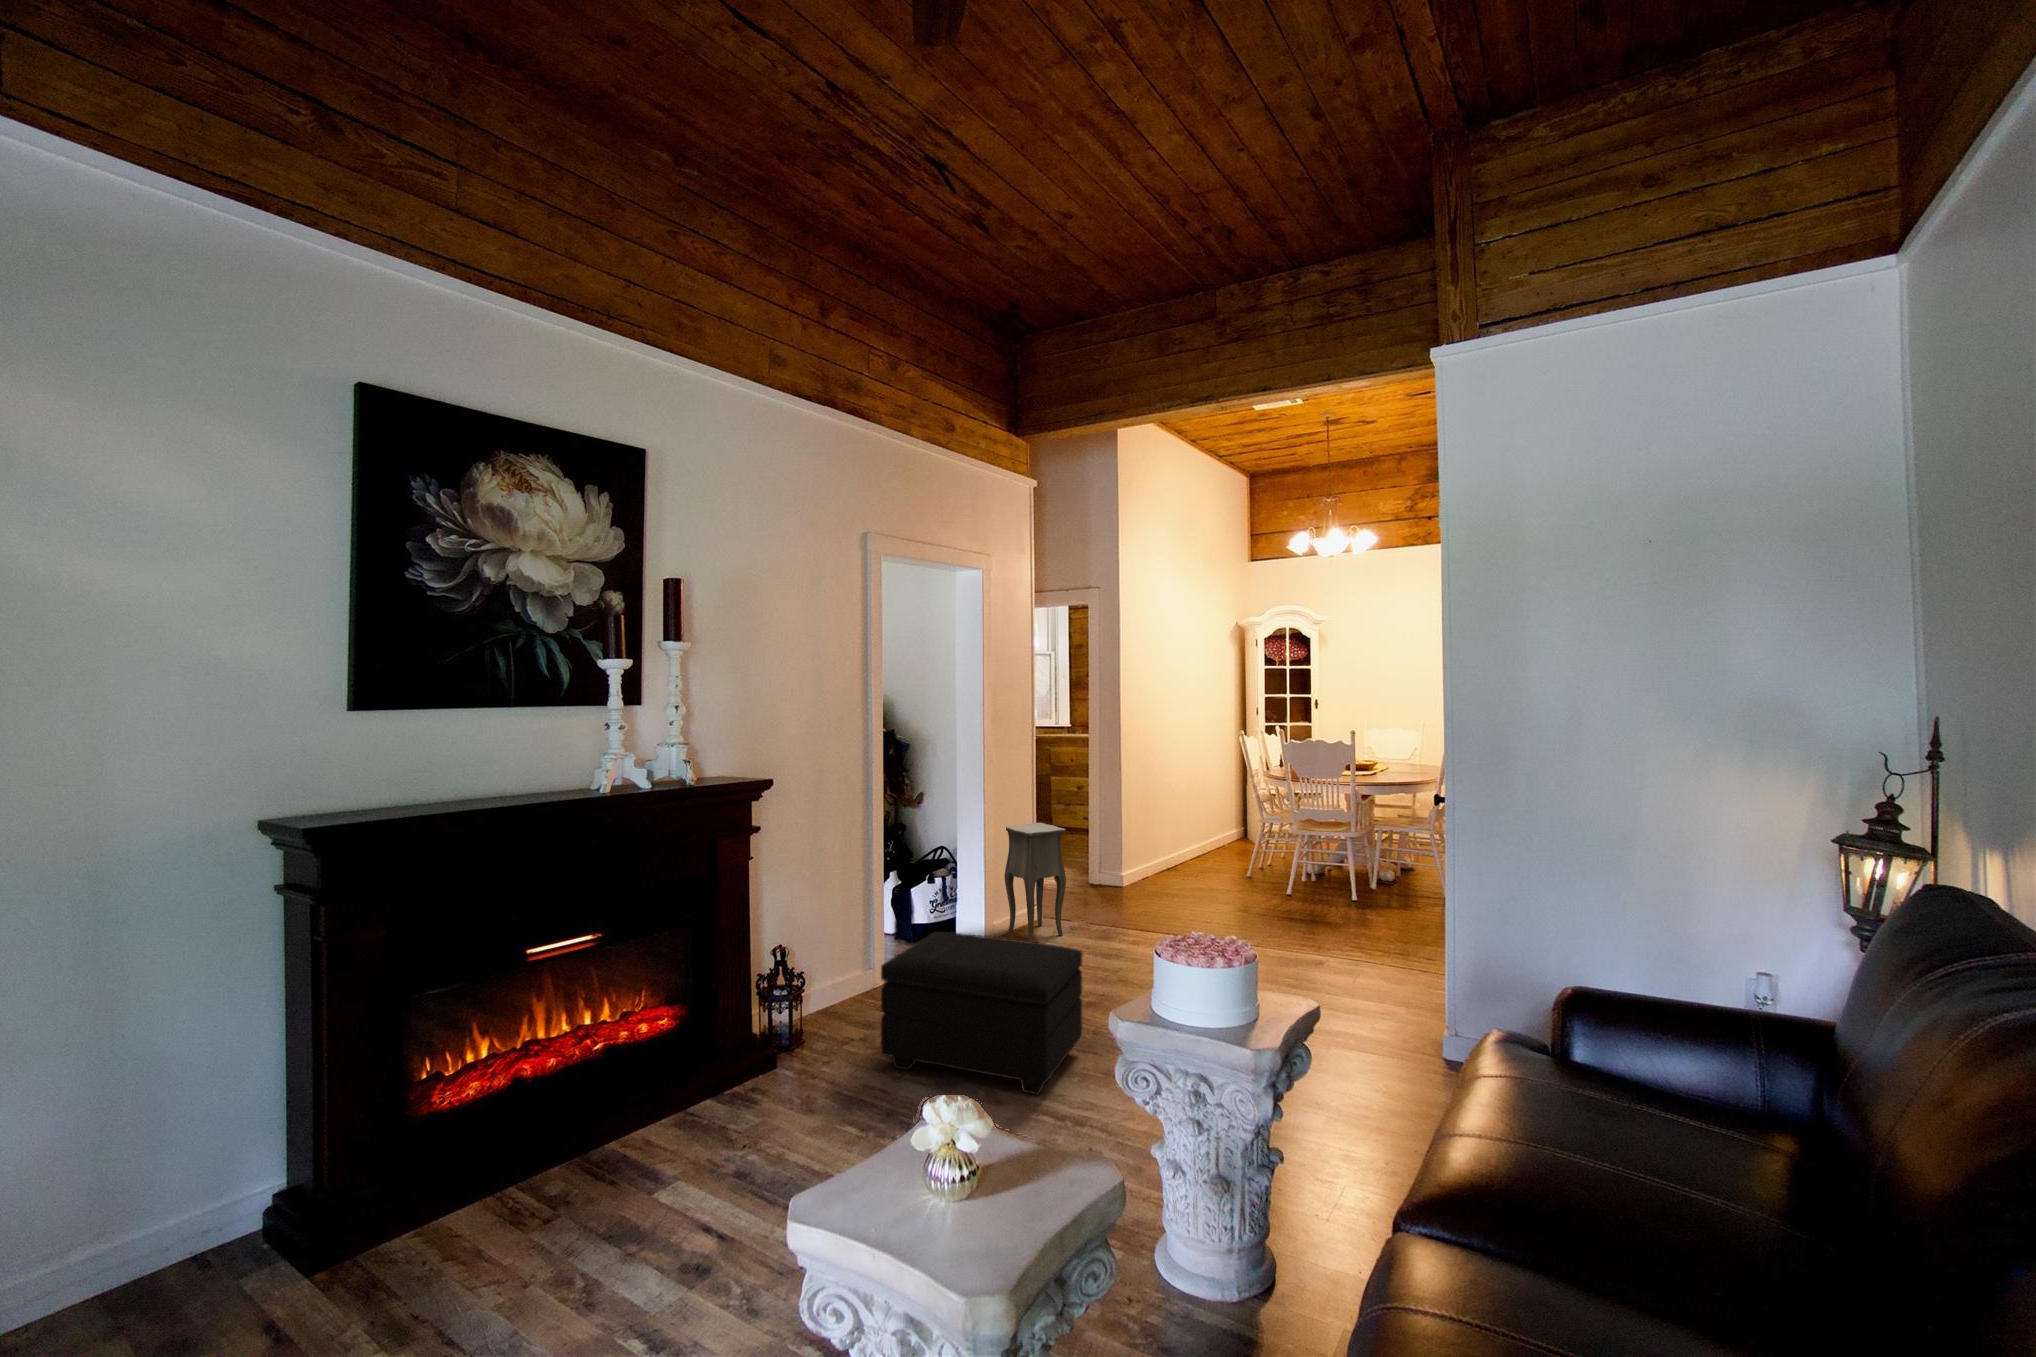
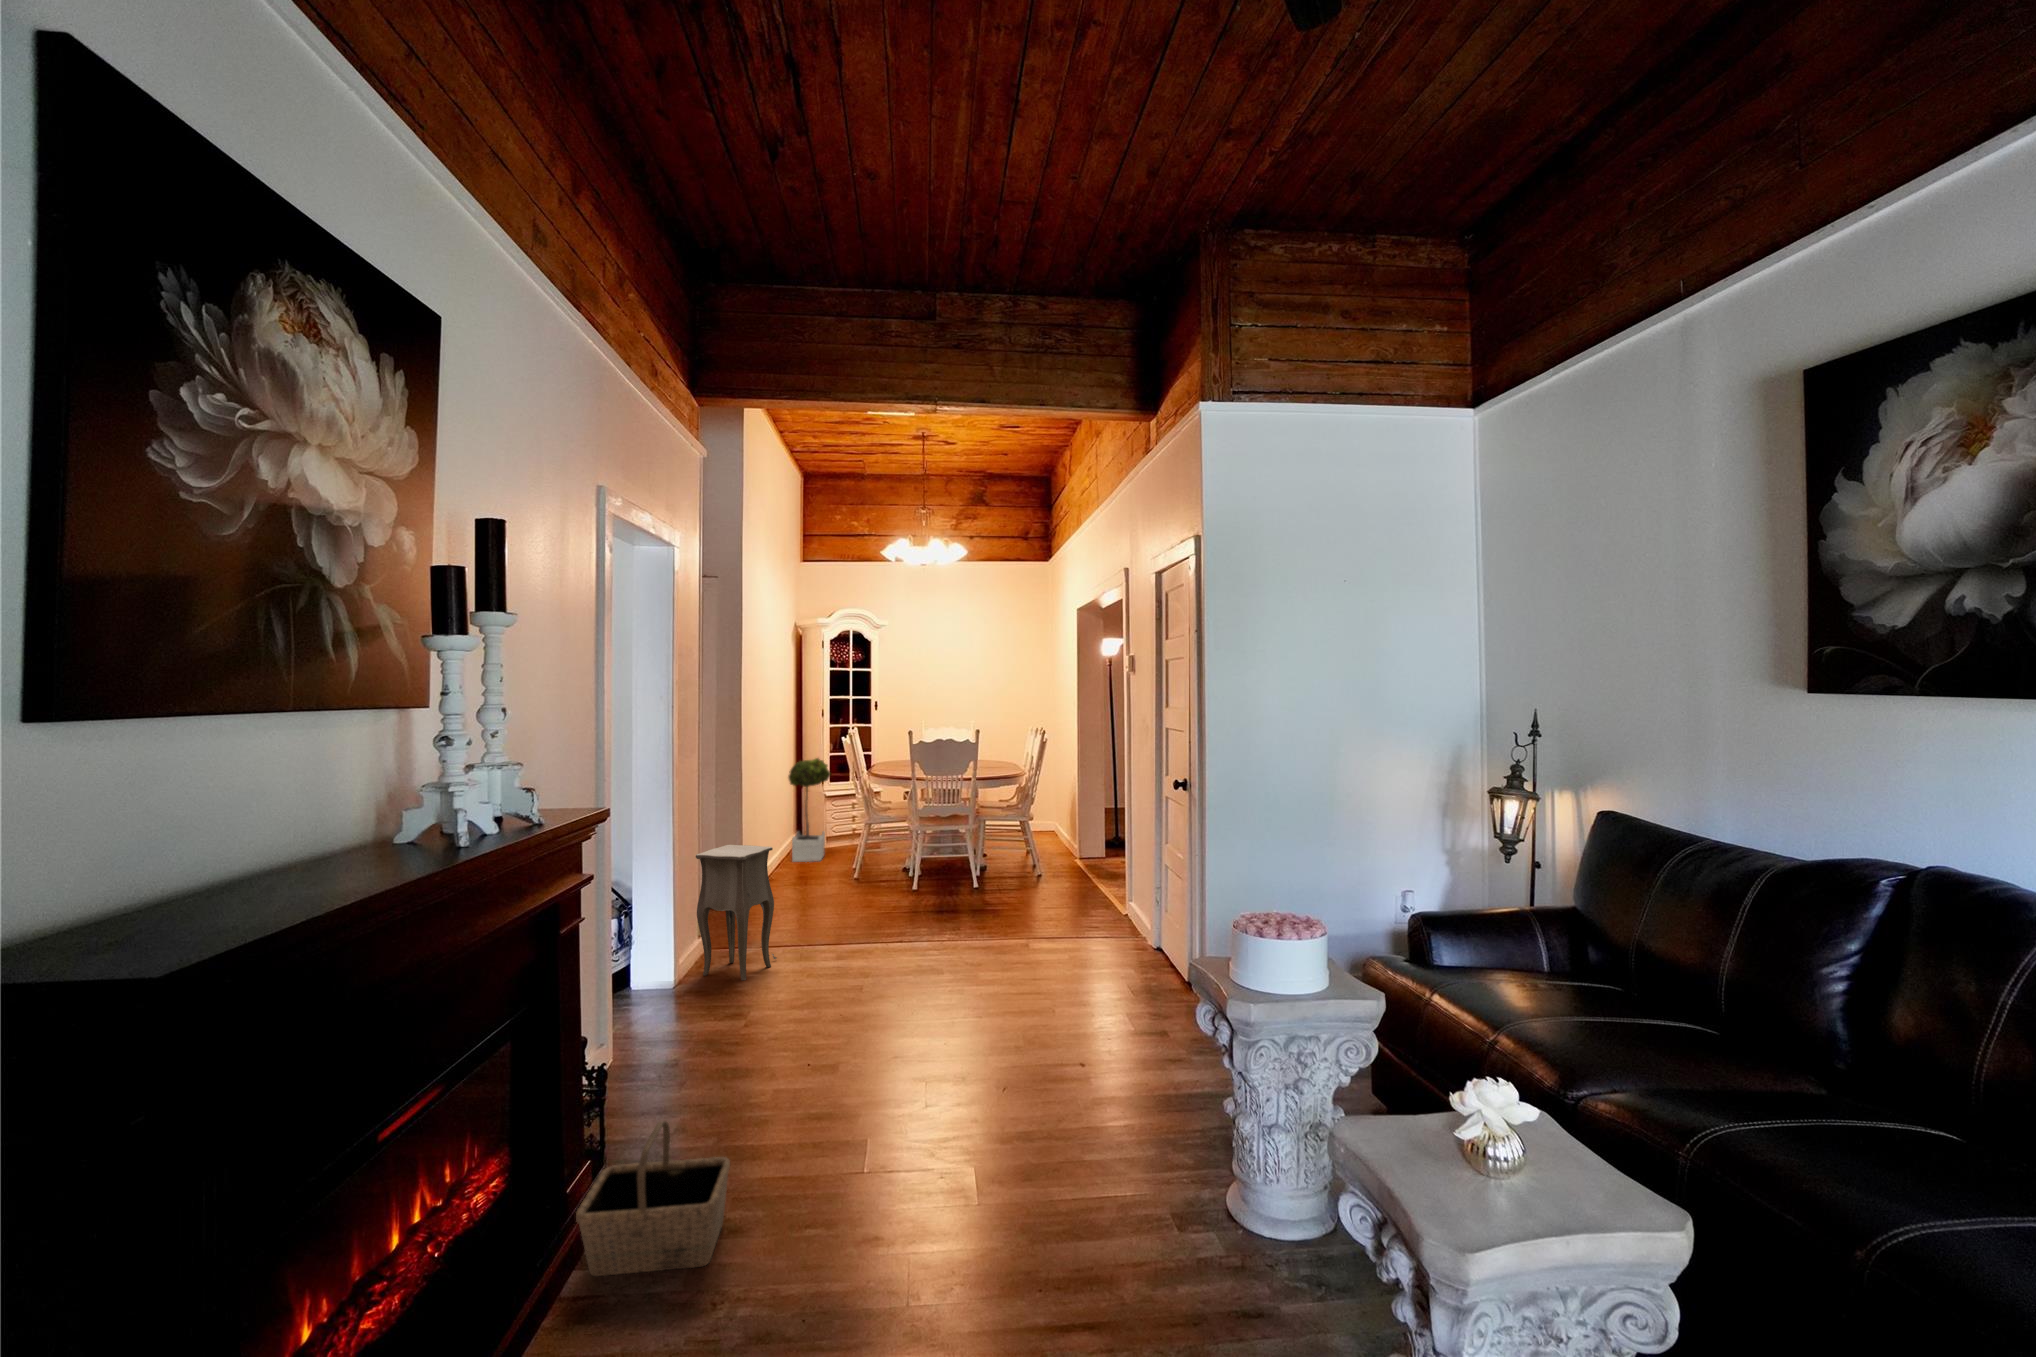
potted tree: none [1197,754,1241,858] -> present [789,758,831,862]
footstool: present [881,932,1083,1095] -> none [769,960,987,1153]
basket: none [701,1001,806,1109] -> present [576,1121,730,1276]

